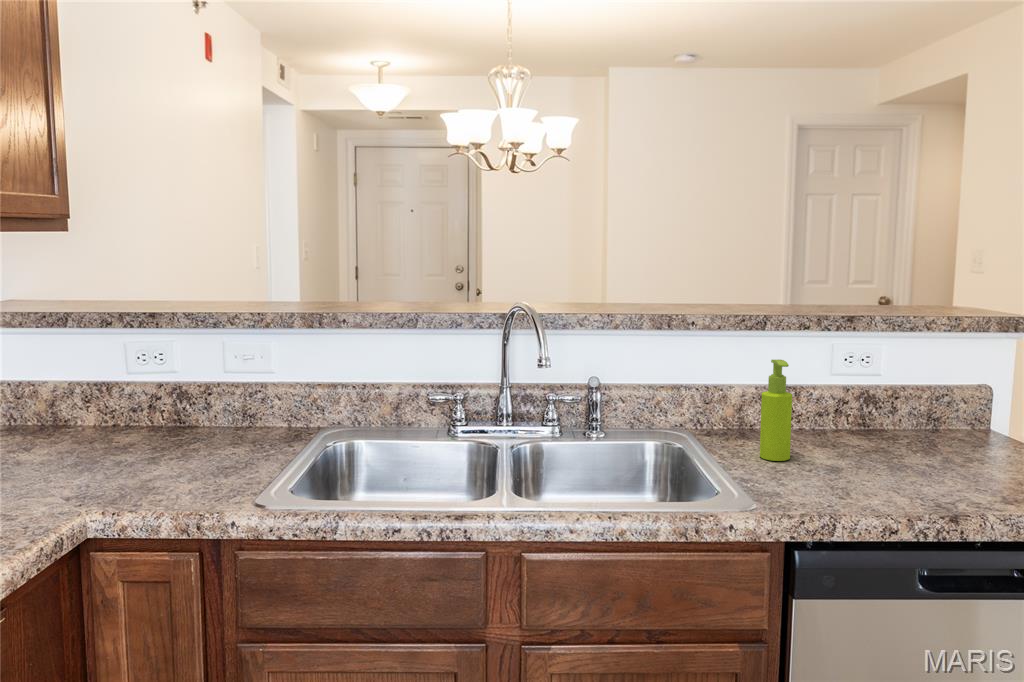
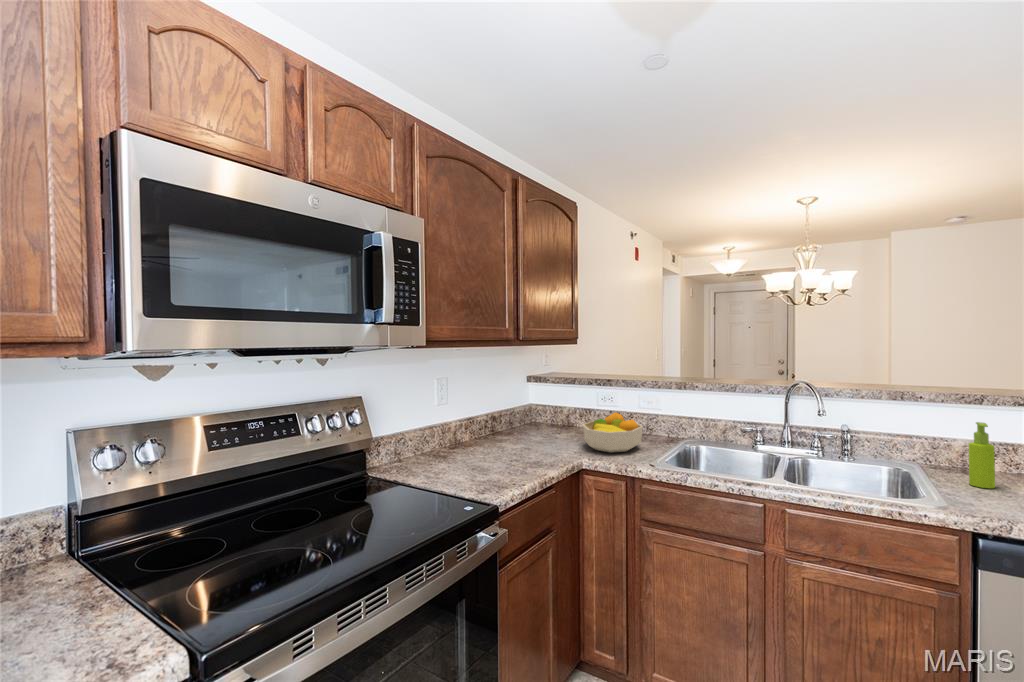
fruit bowl: none [87,388,234,486] -> present [583,413,643,453]

